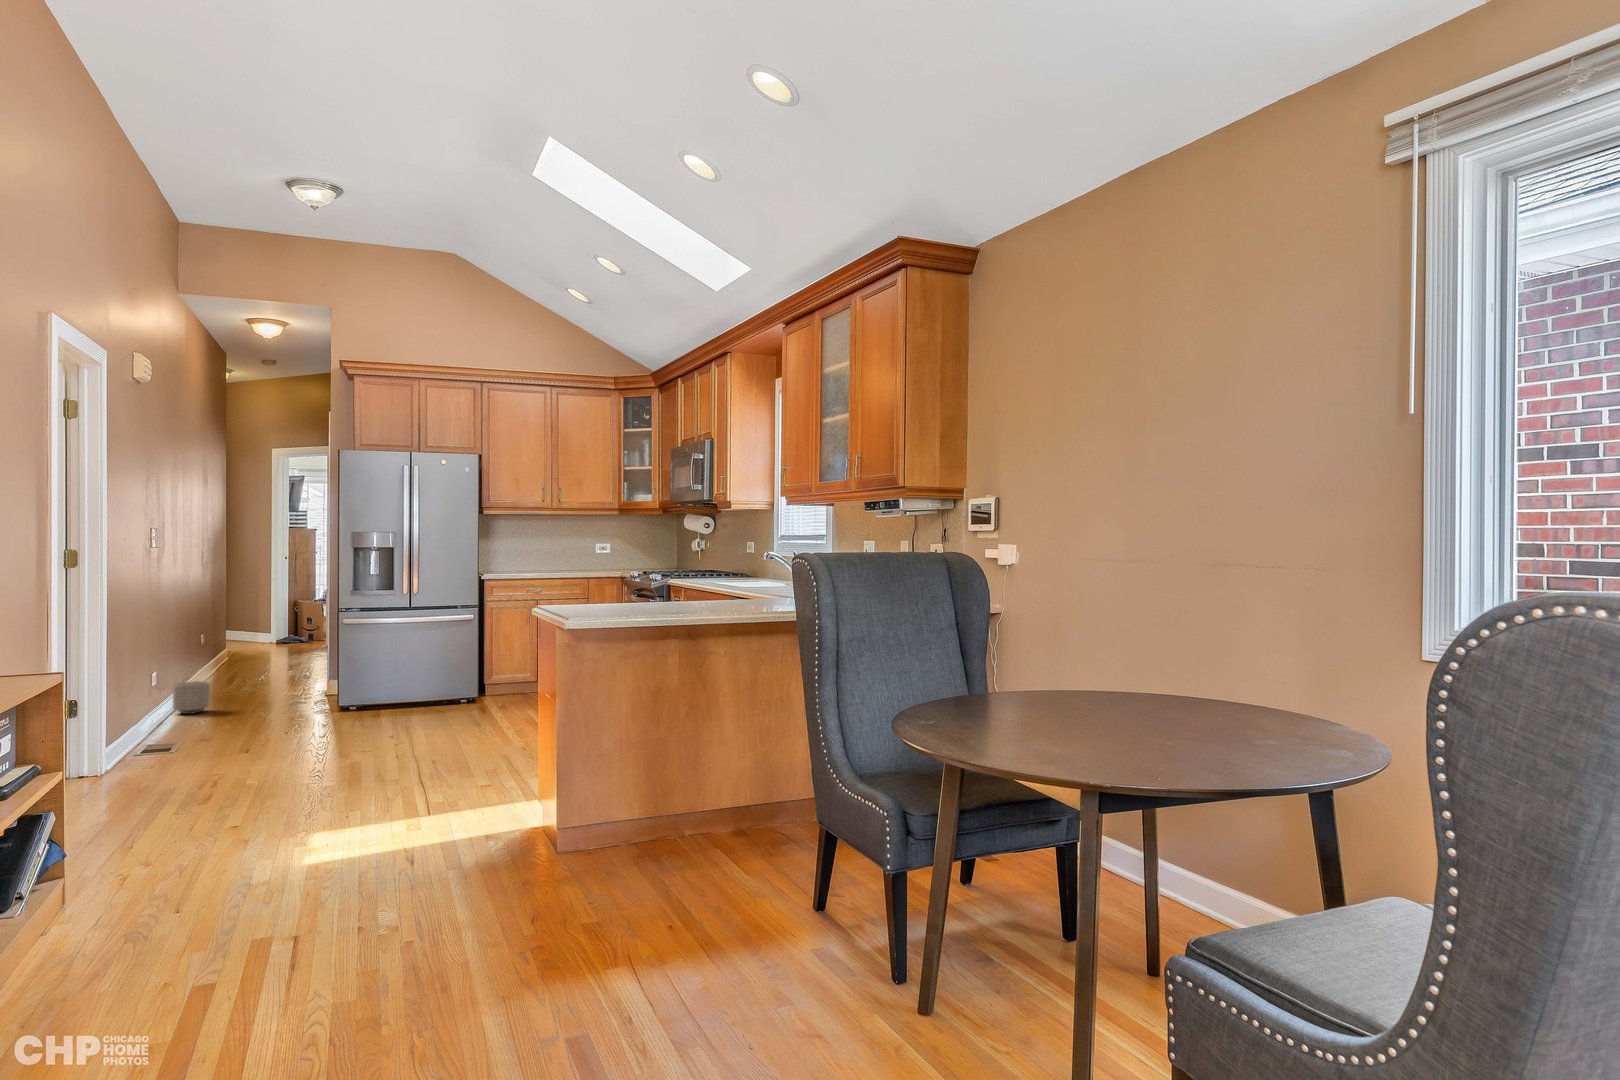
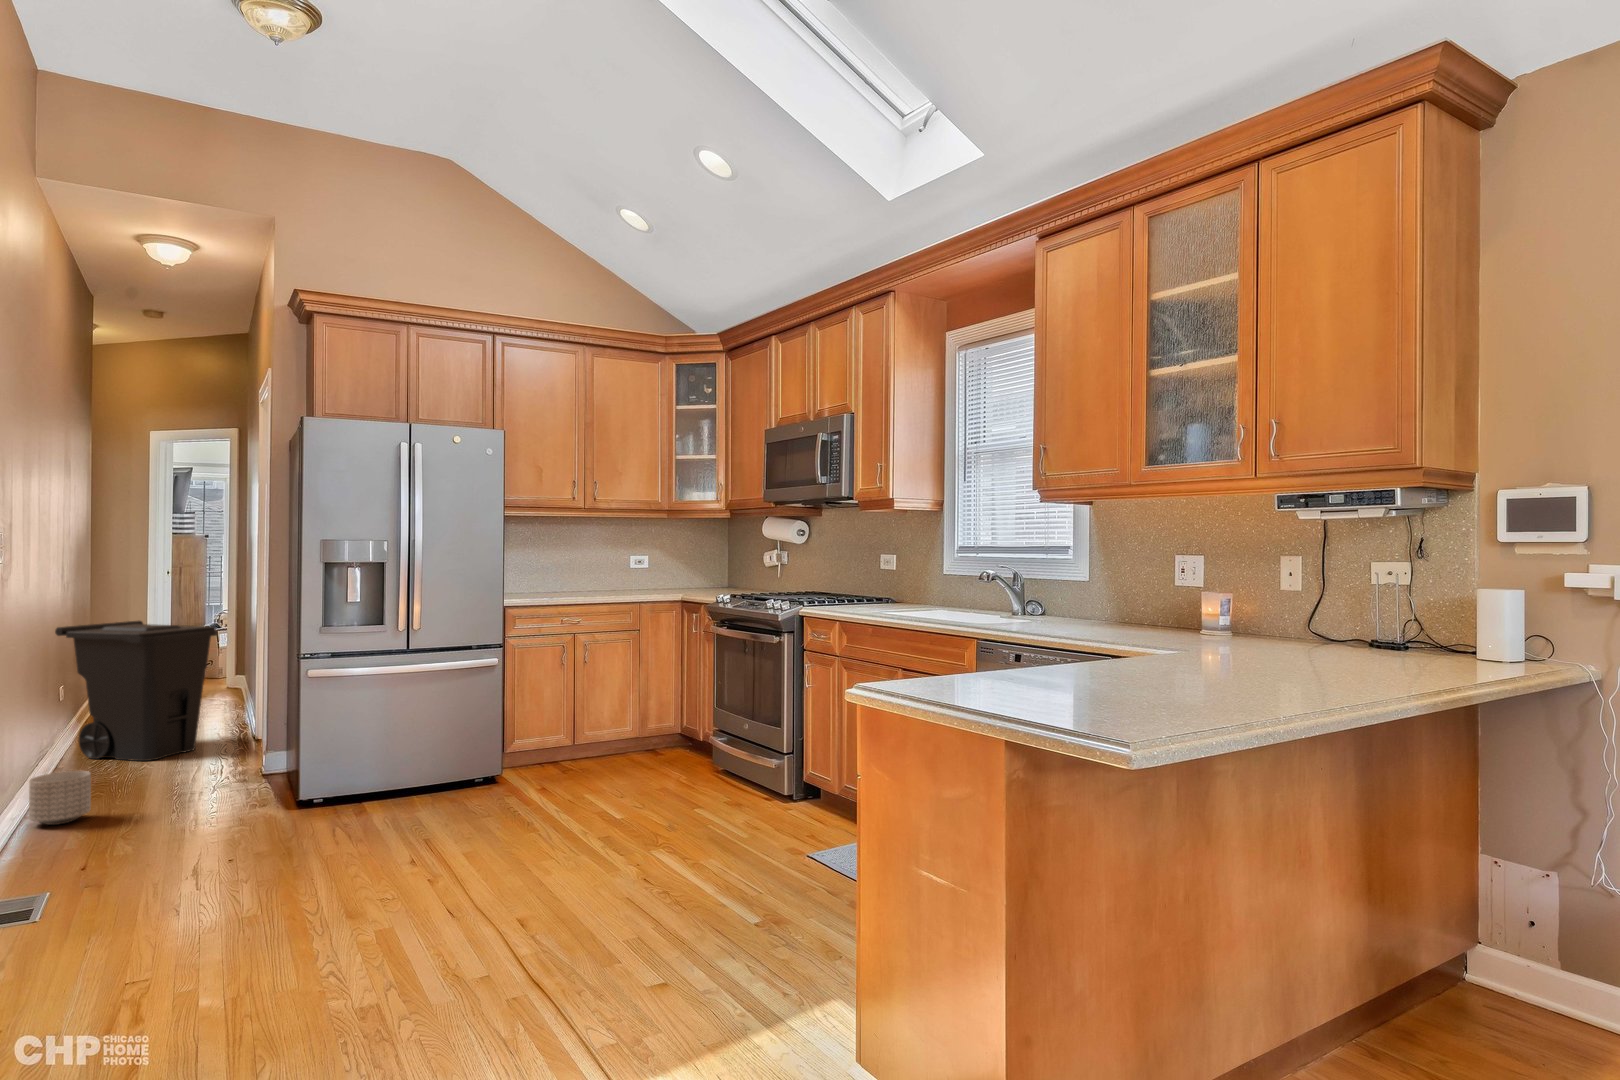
trash can: none [196,589,303,686] -> present [55,621,218,761]

